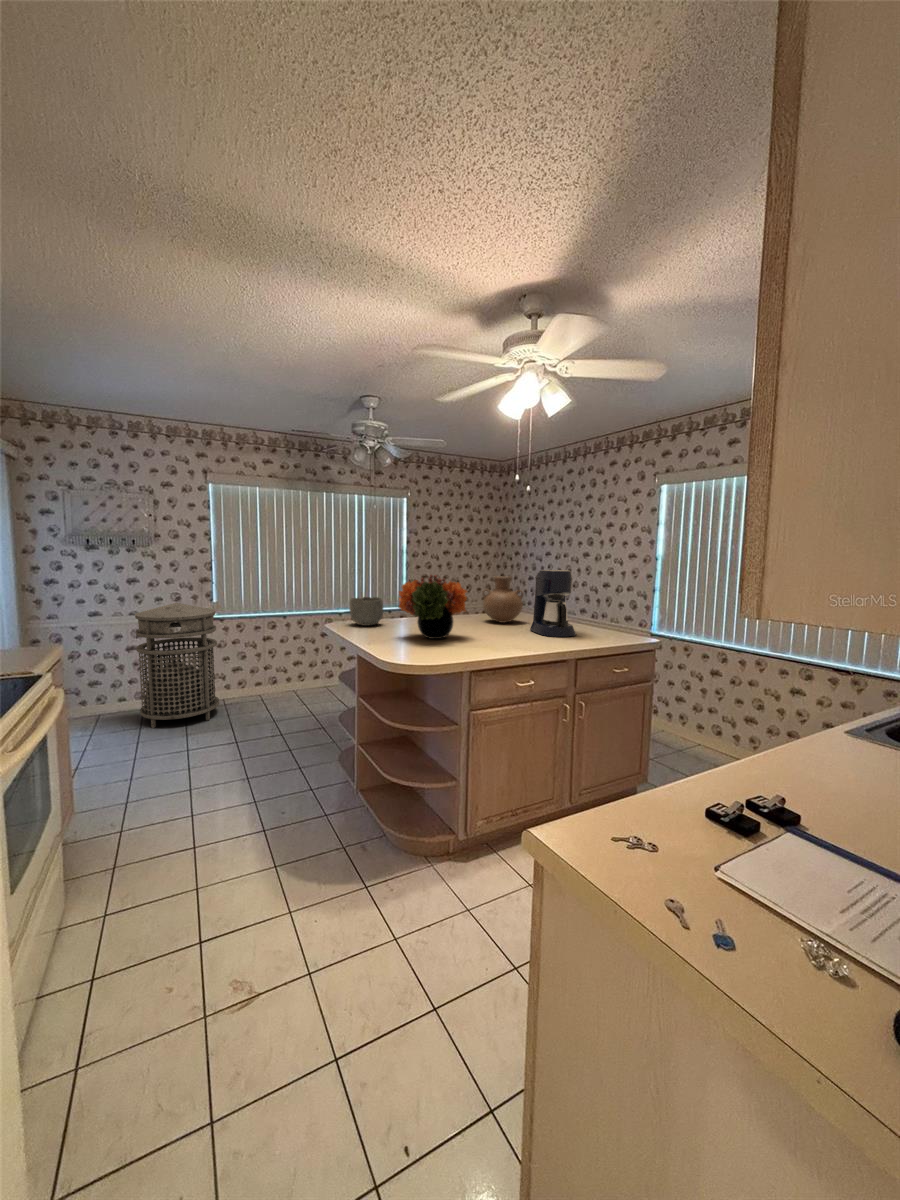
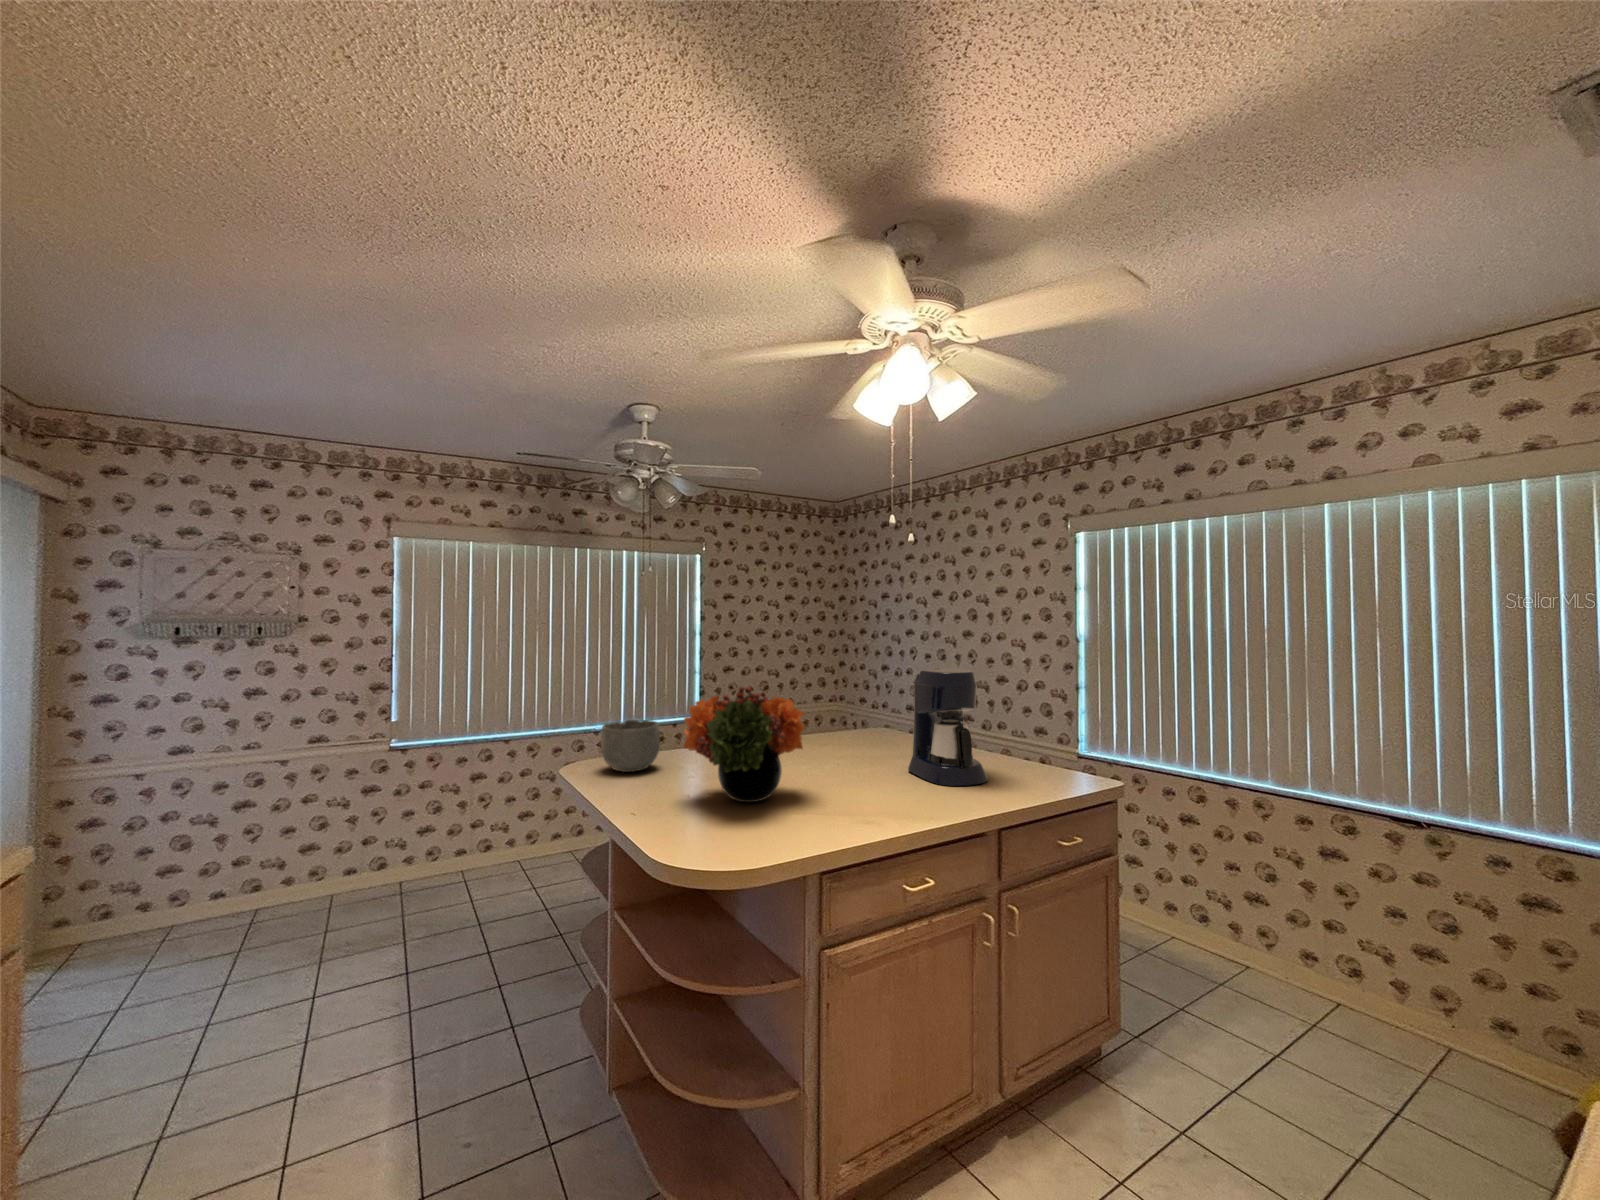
vase: present [482,576,523,623] -> none [824,677,891,754]
trash can: present [135,603,219,728] -> none [241,728,390,951]

